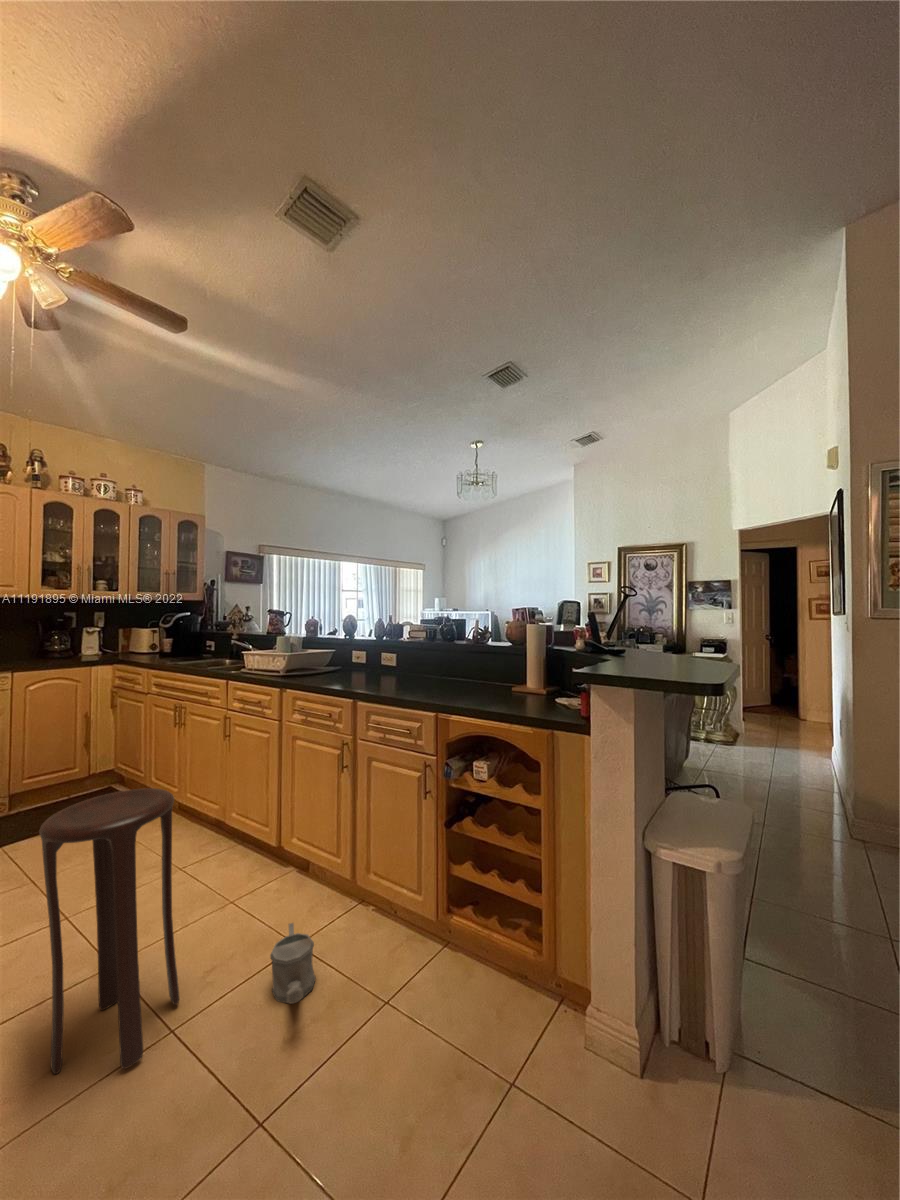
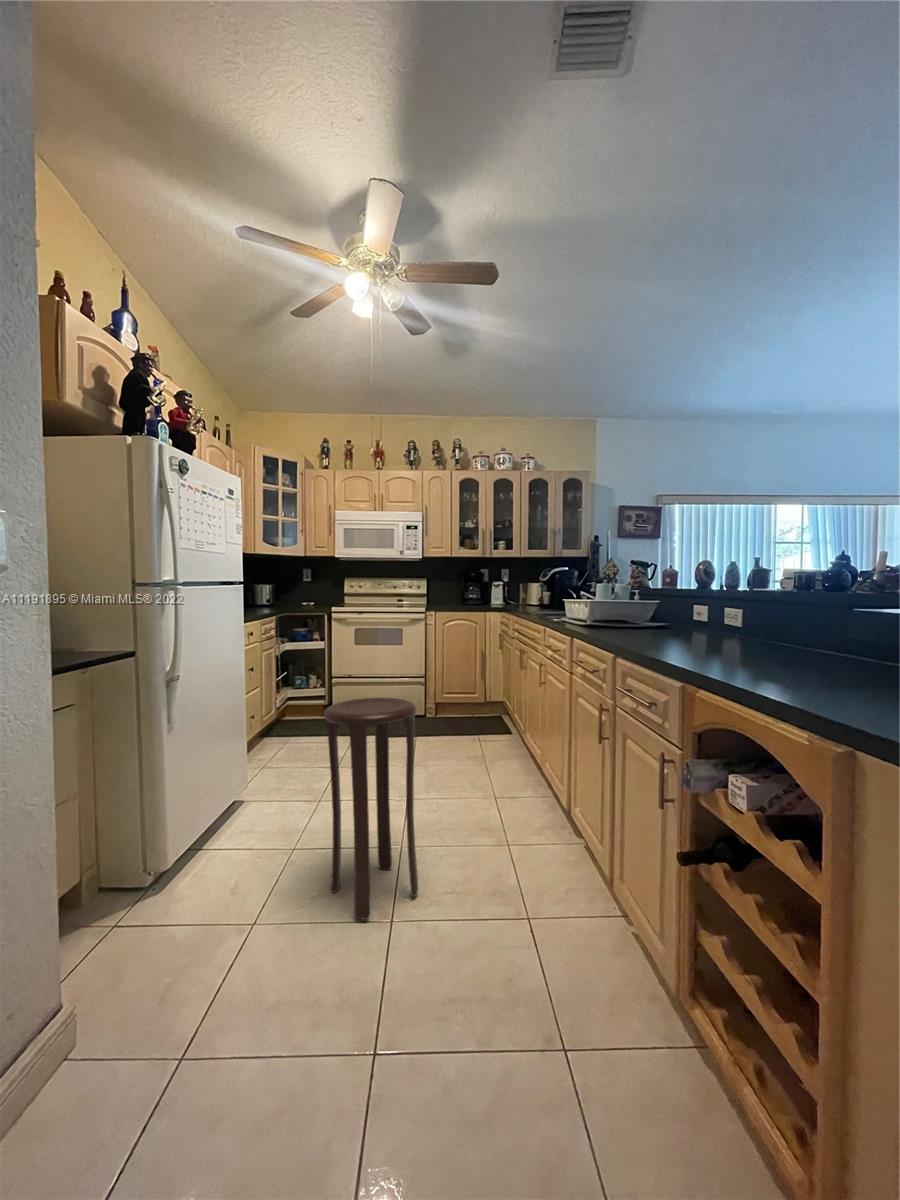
watering can: present [270,923,316,1004] -> none [452,884,521,966]

